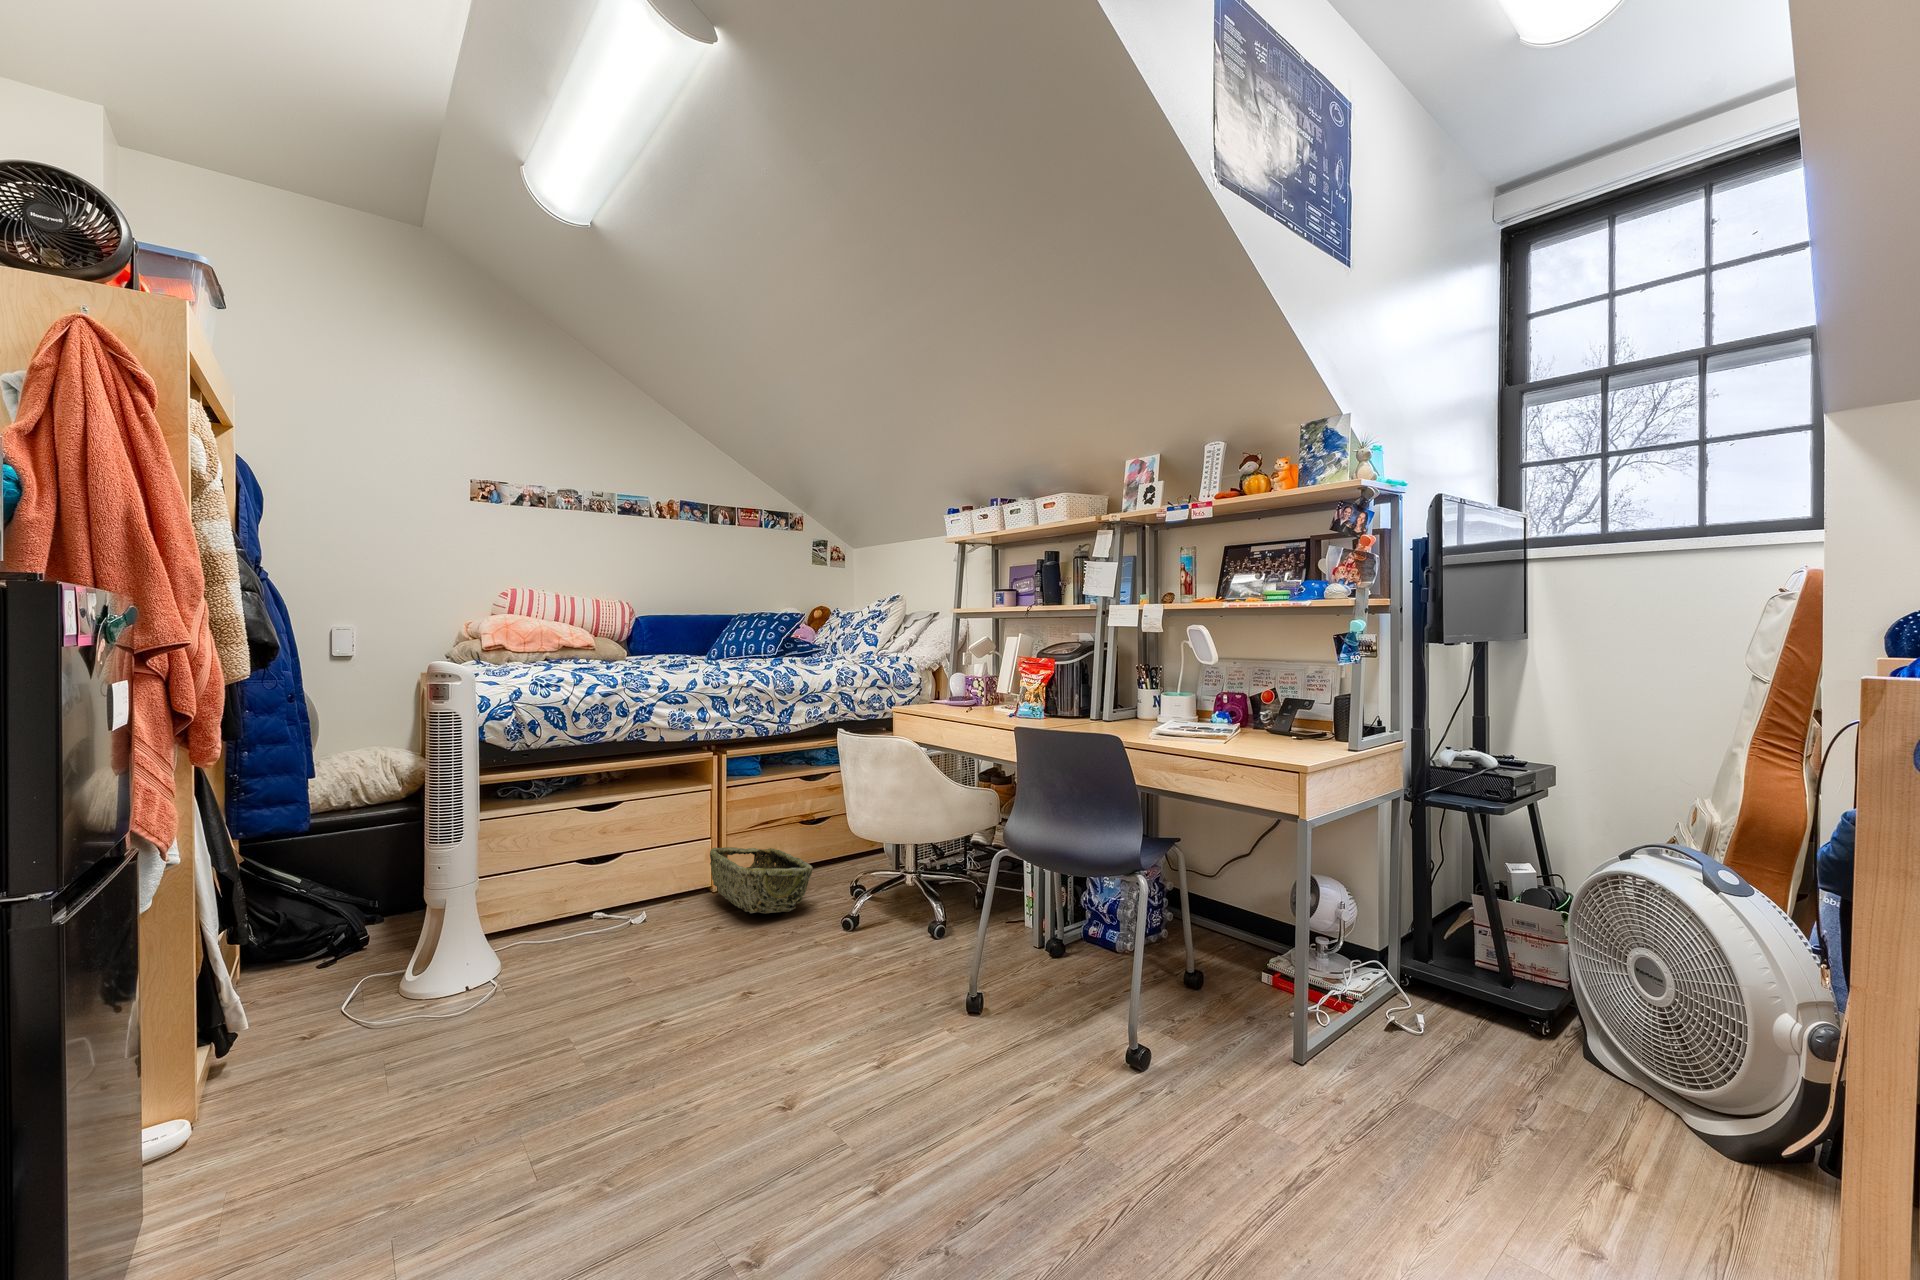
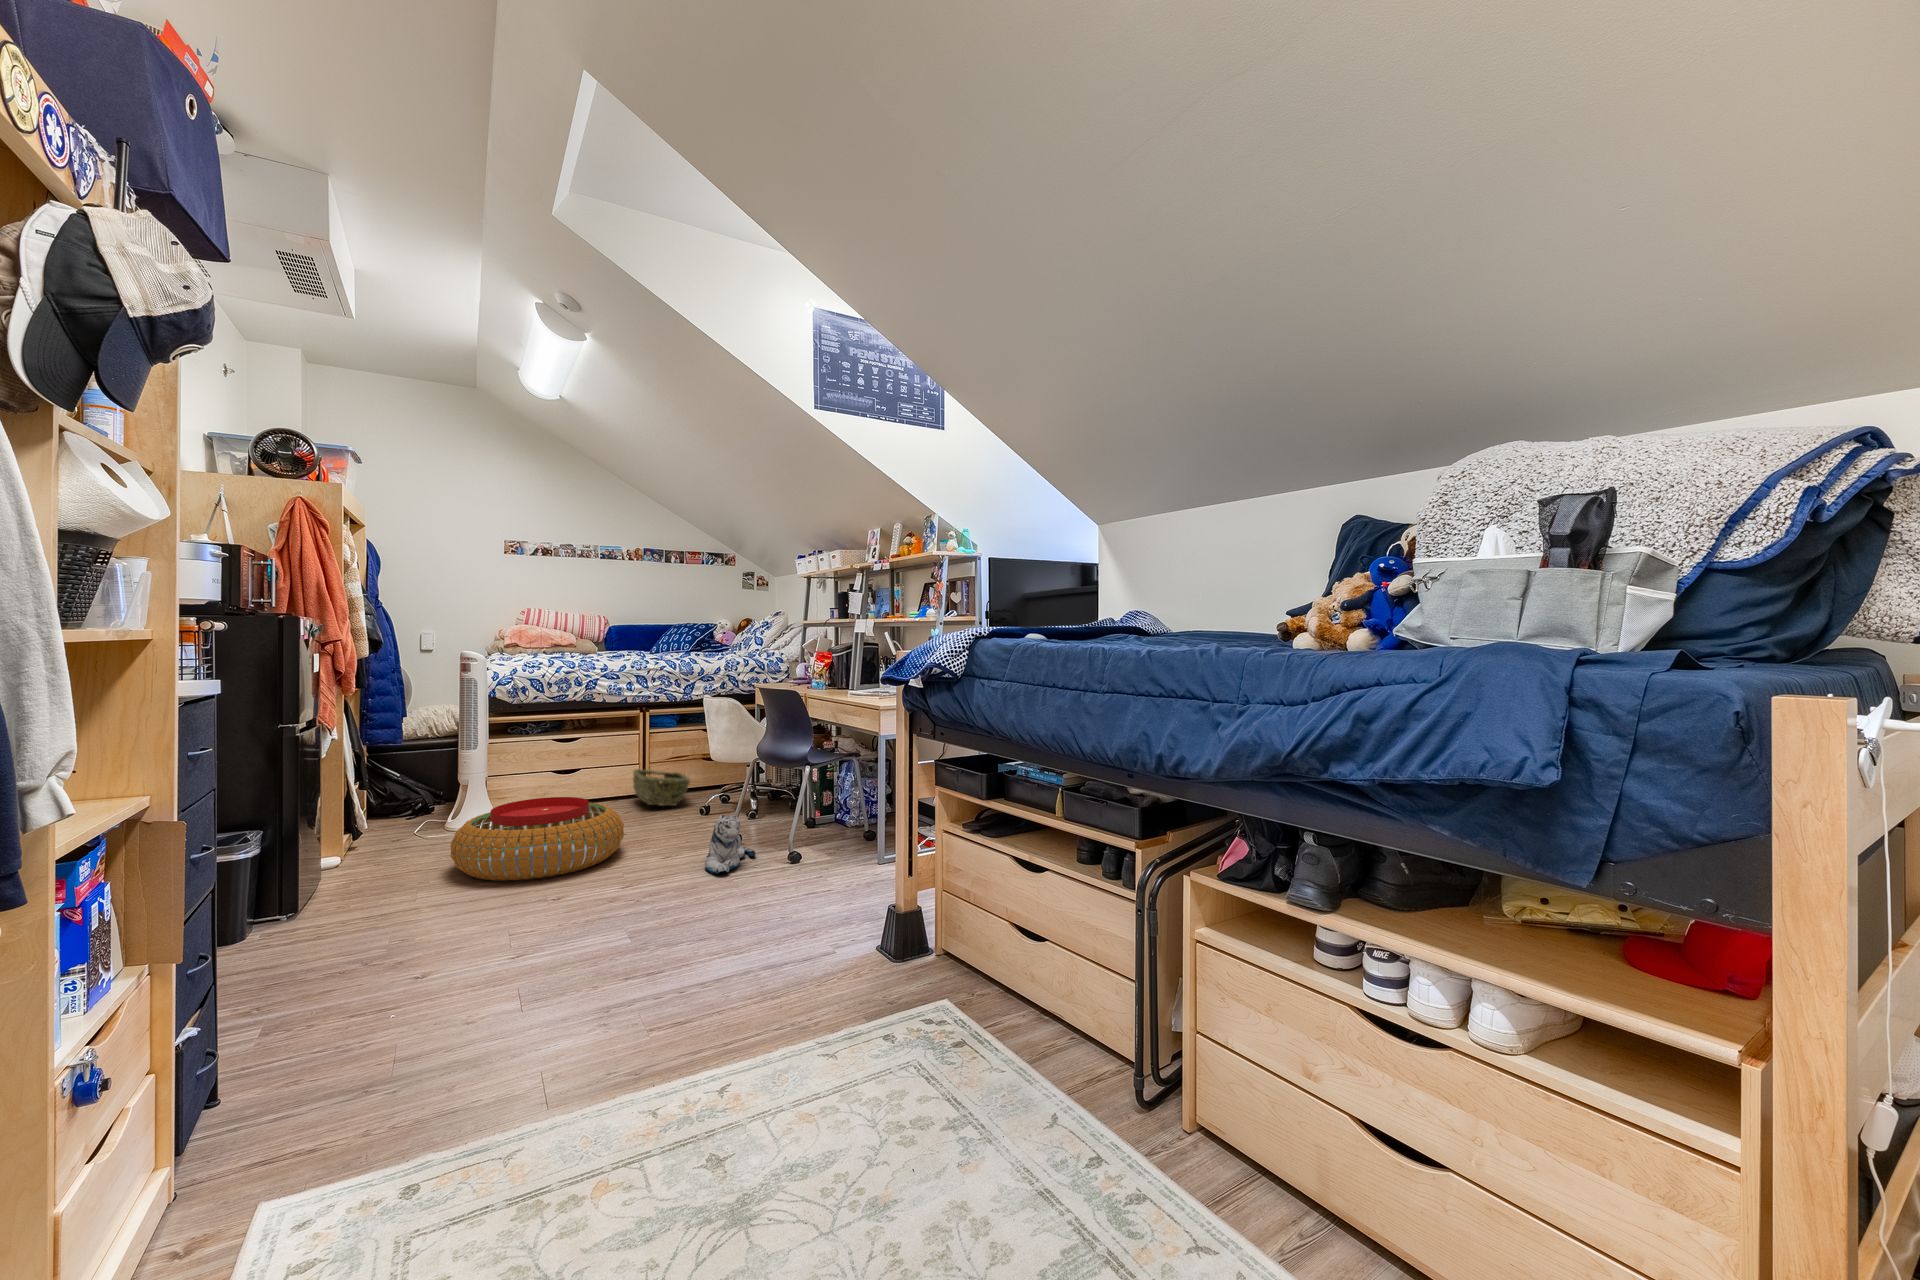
pouf: none [448,944,787,1177] -> present [450,797,624,880]
plush toy: none [959,987,1050,1128] -> present [705,815,756,874]

